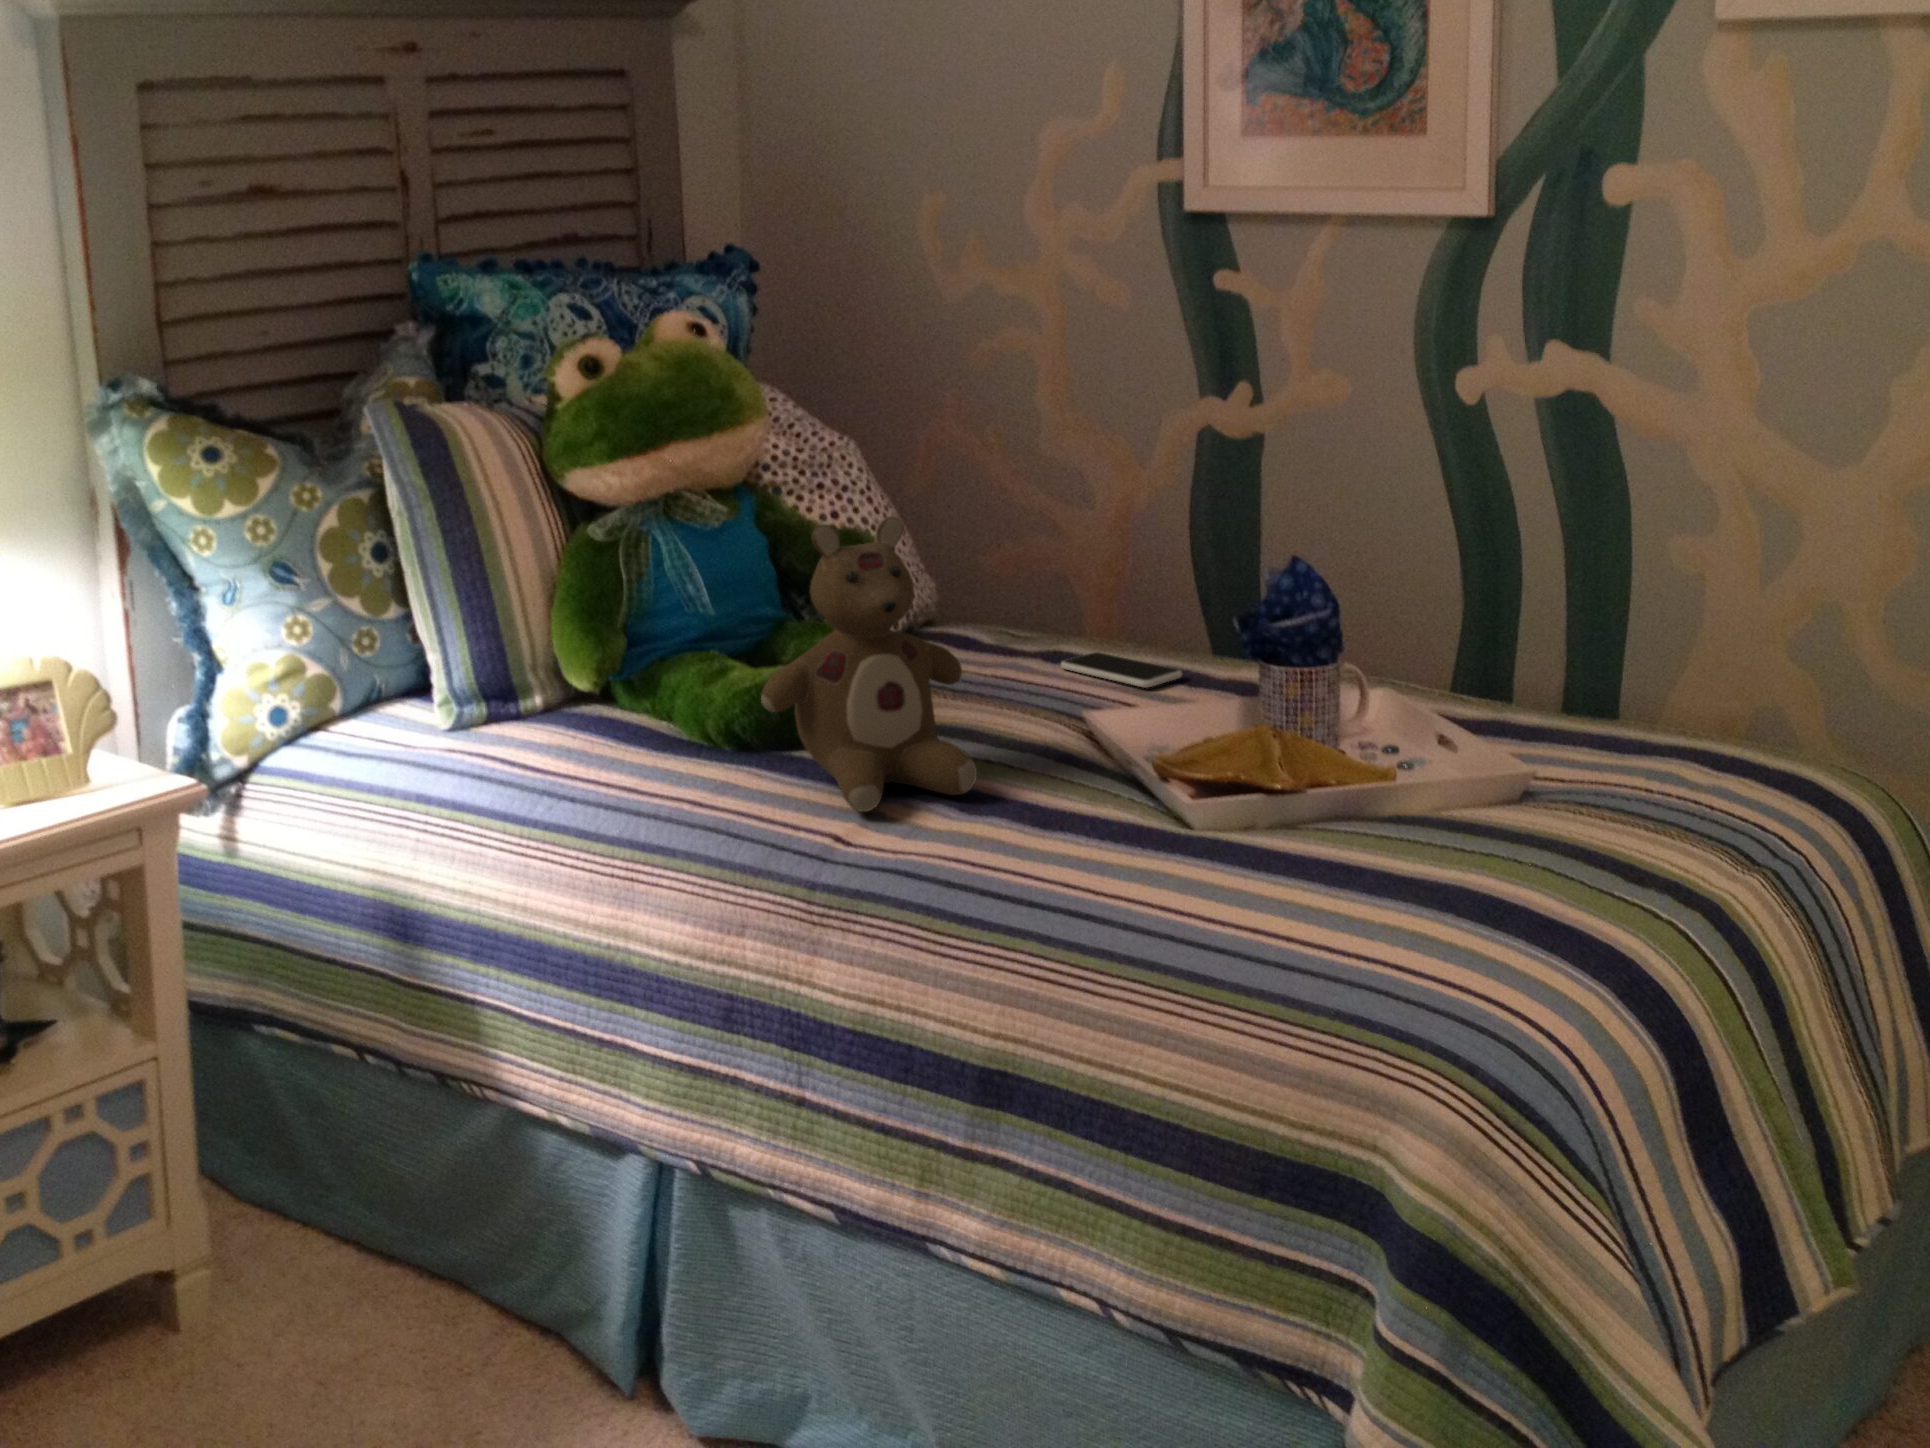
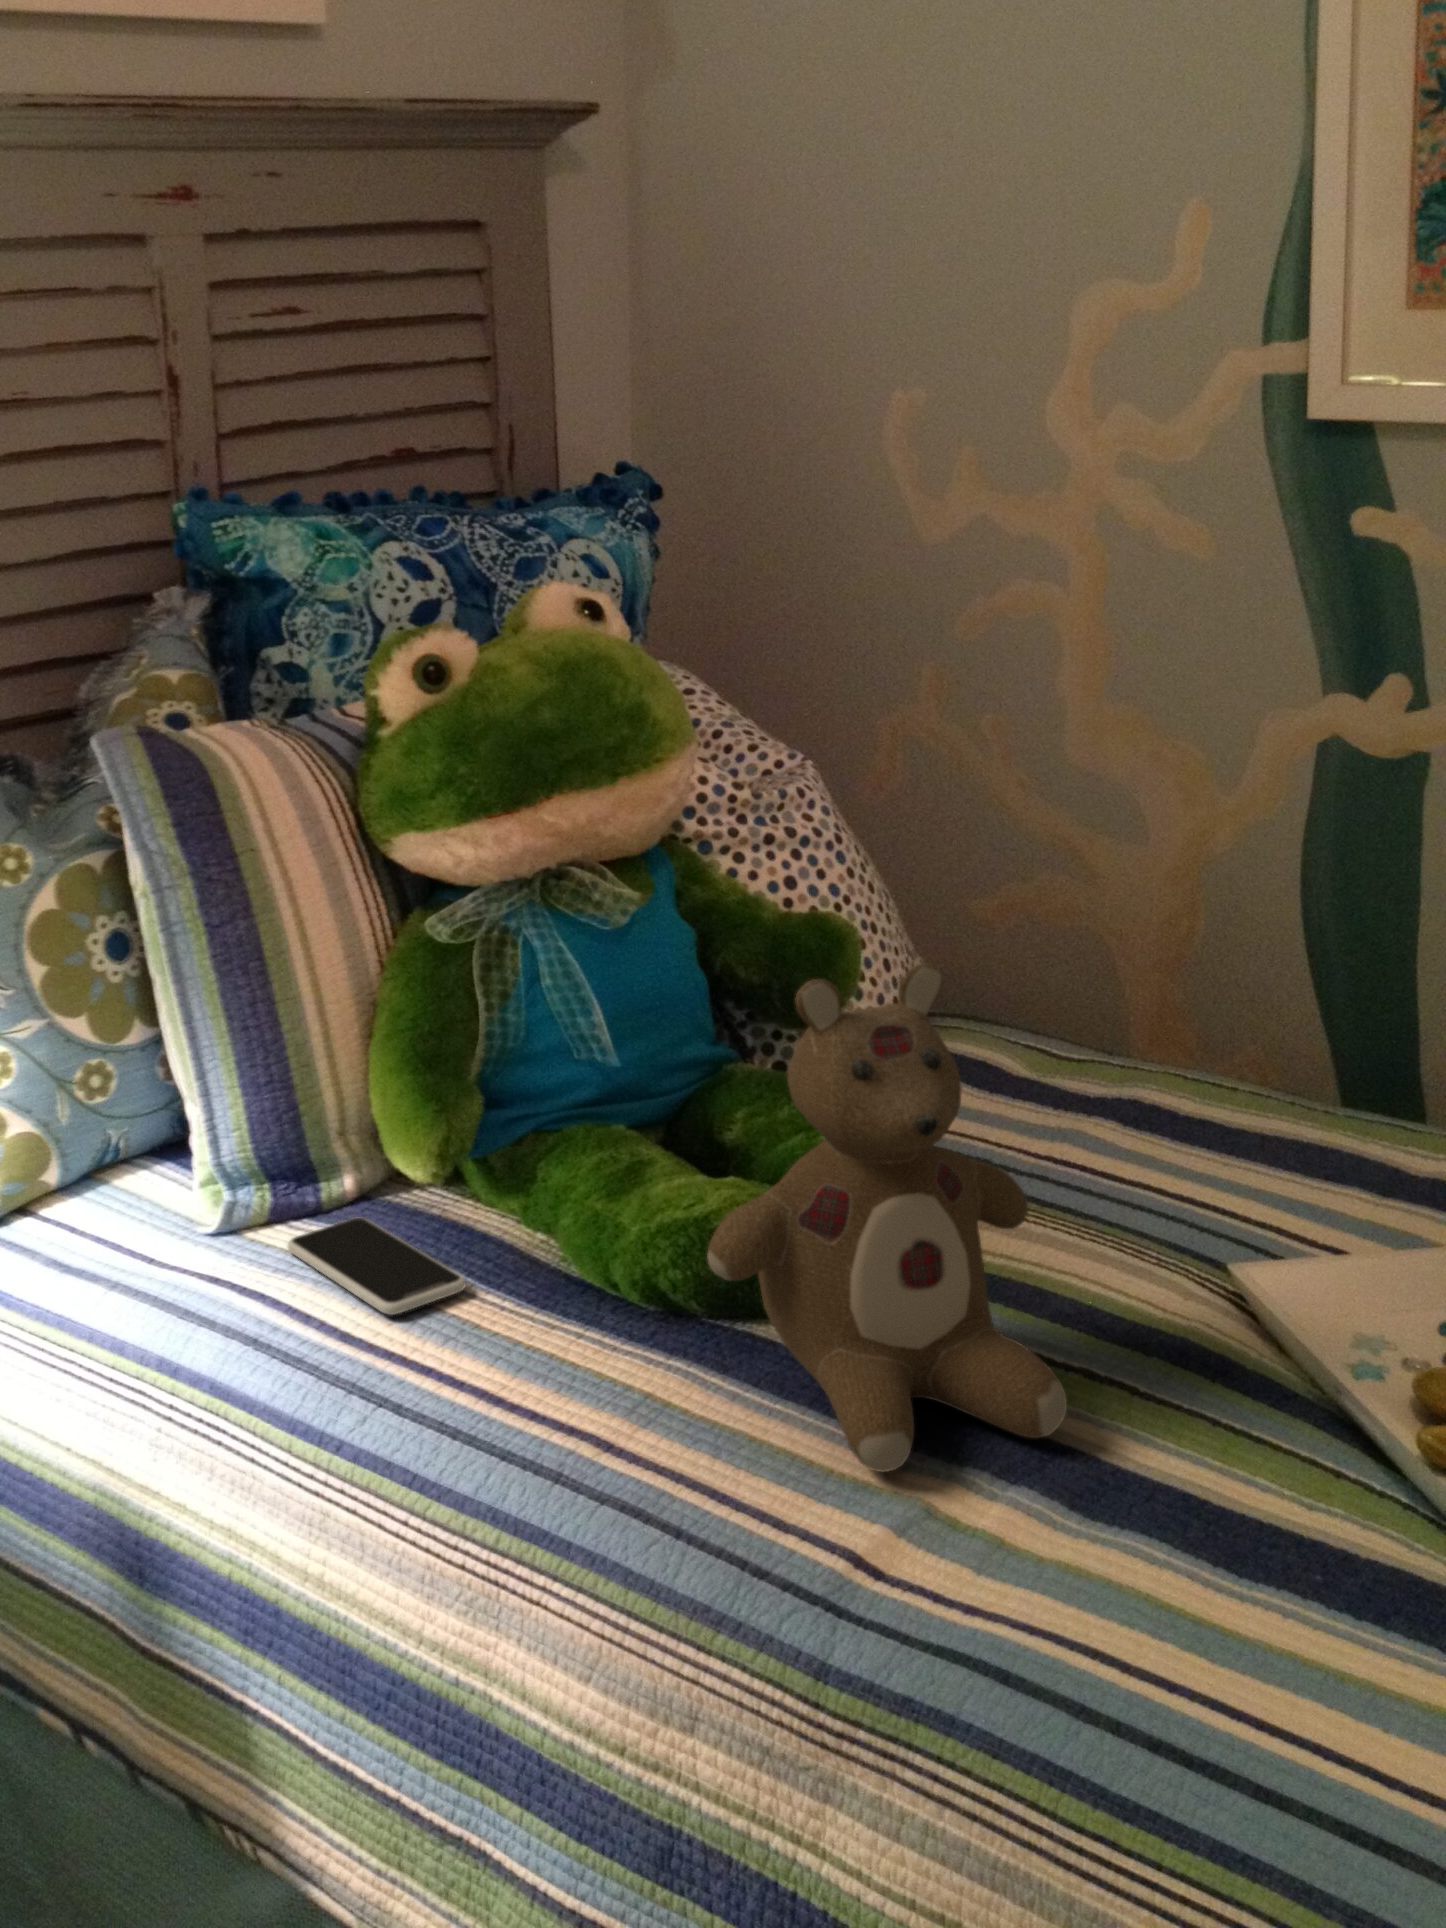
smartphone: present [1061,652,1182,688] -> present [287,1218,466,1315]

